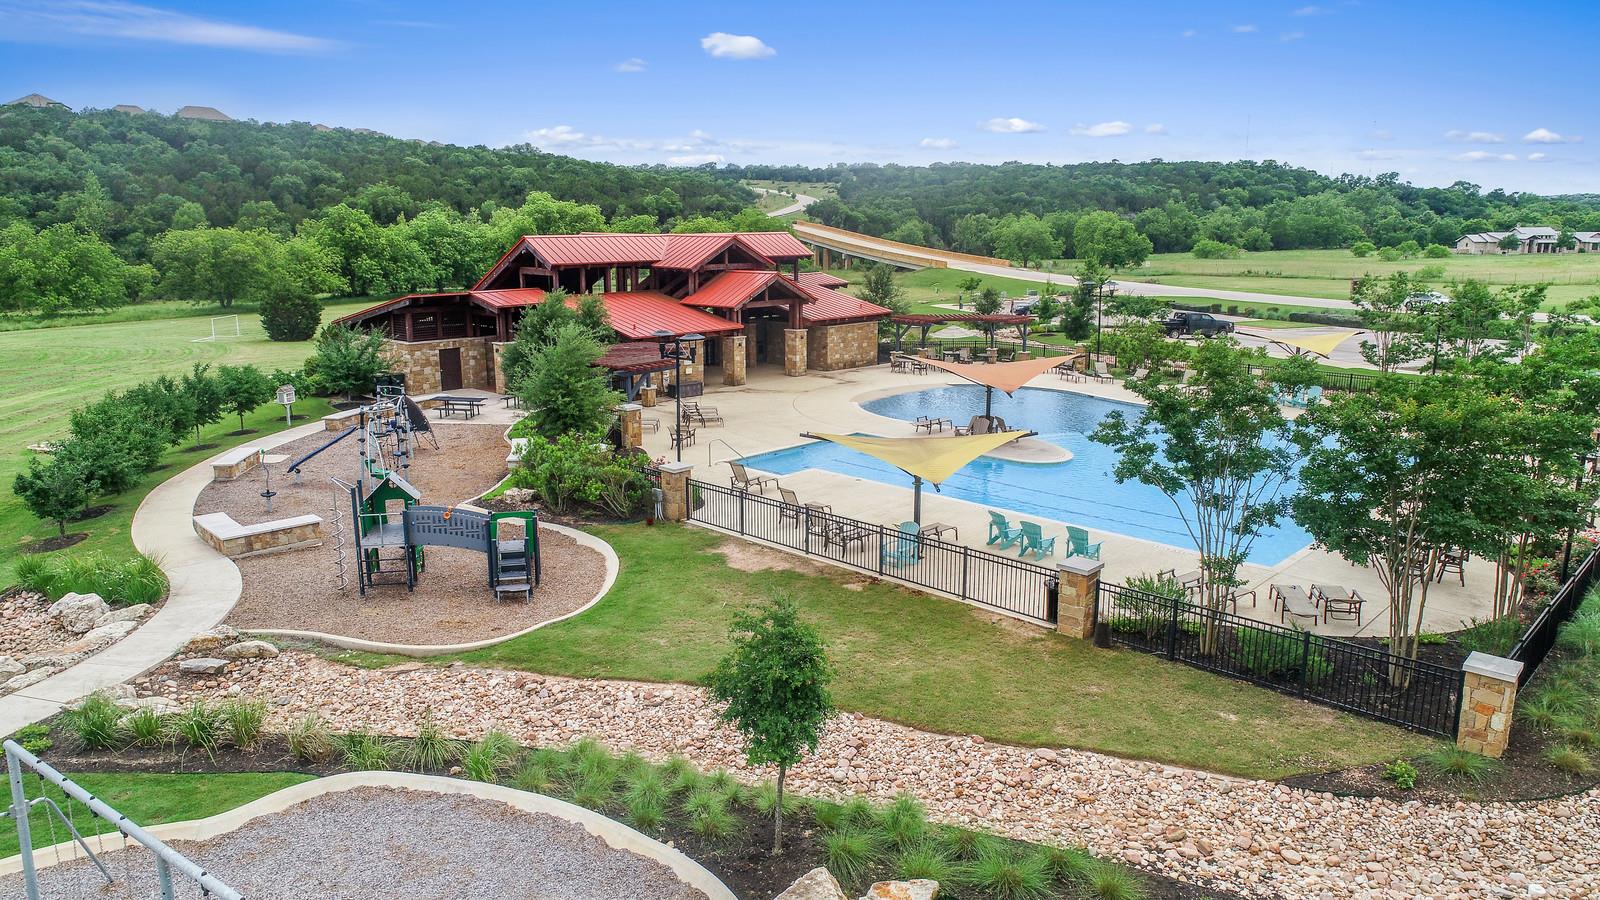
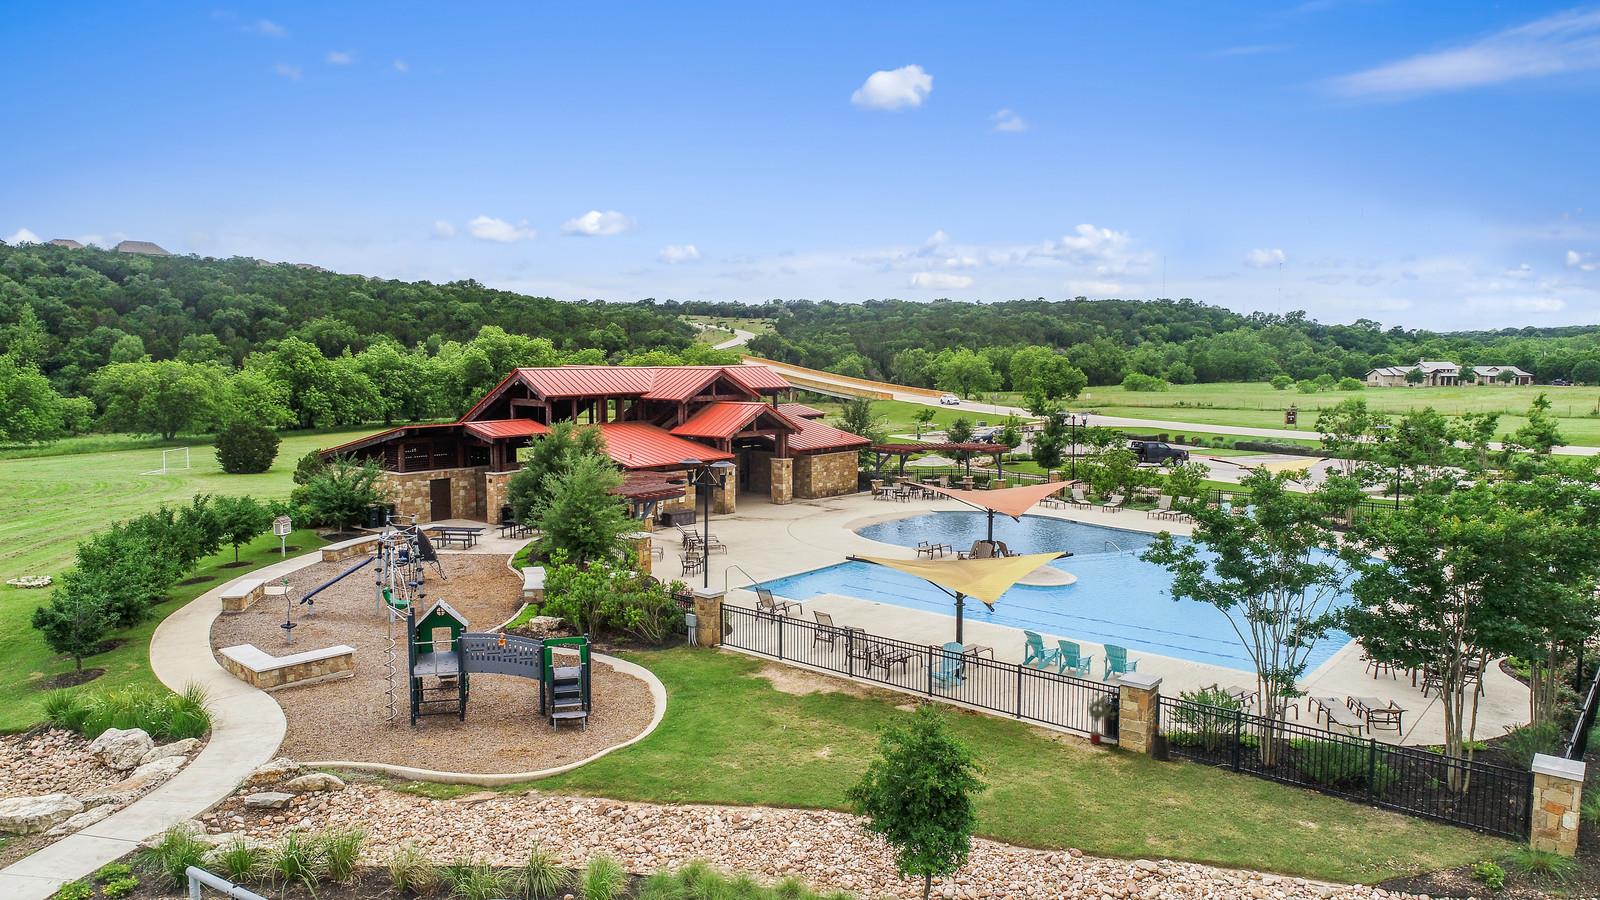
potted tree: present [642,486,662,525] -> present [1088,690,1117,744]

